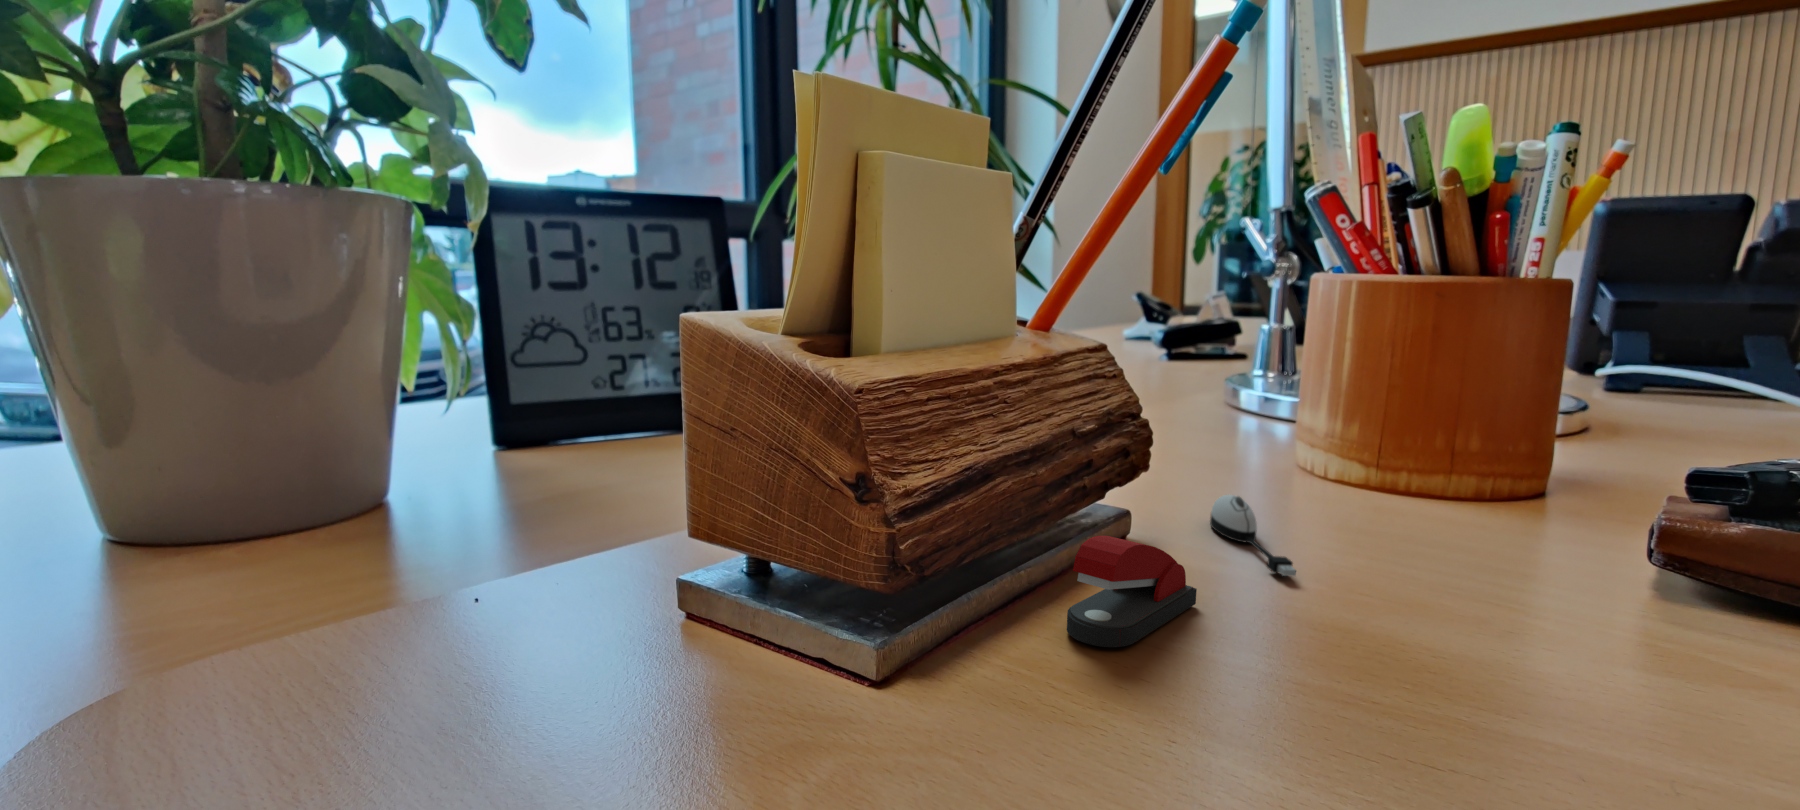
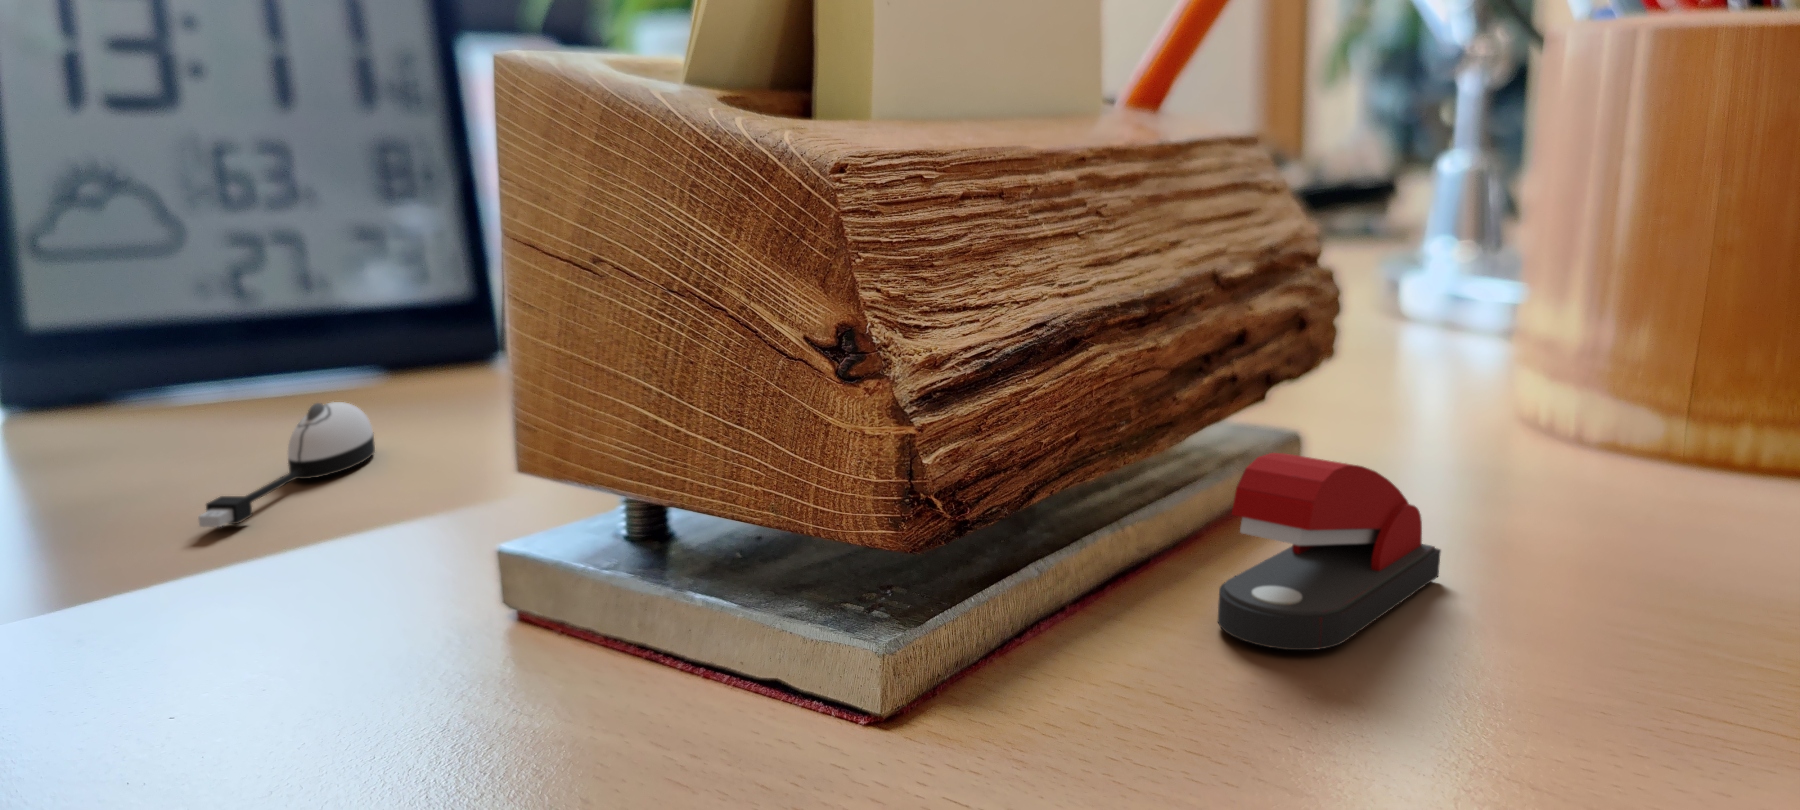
computer mouse: present [1210,495,1296,576] -> present [198,402,375,527]

